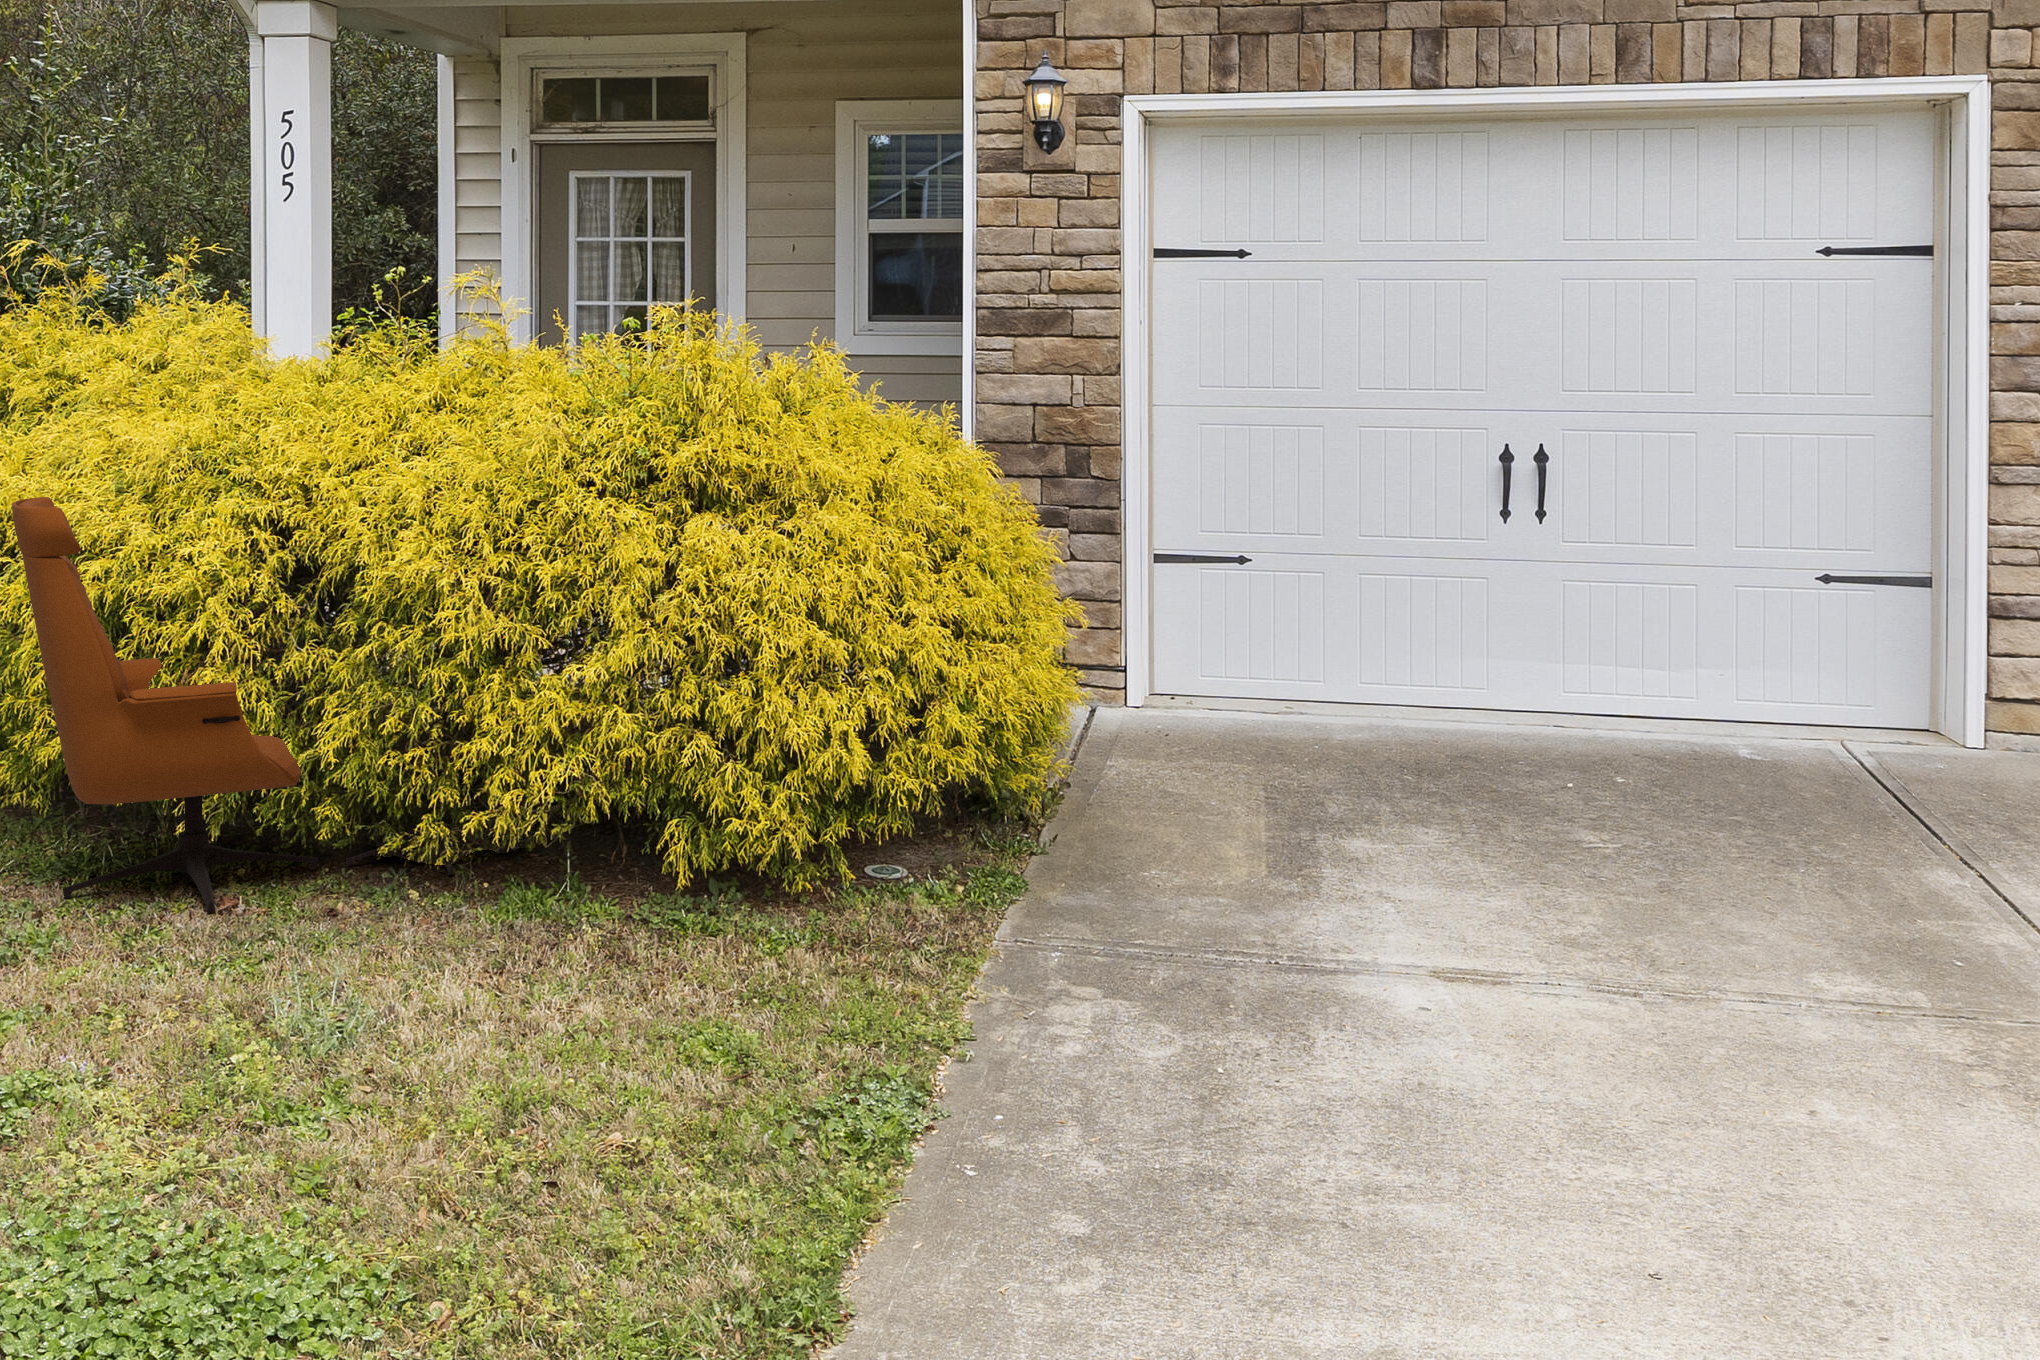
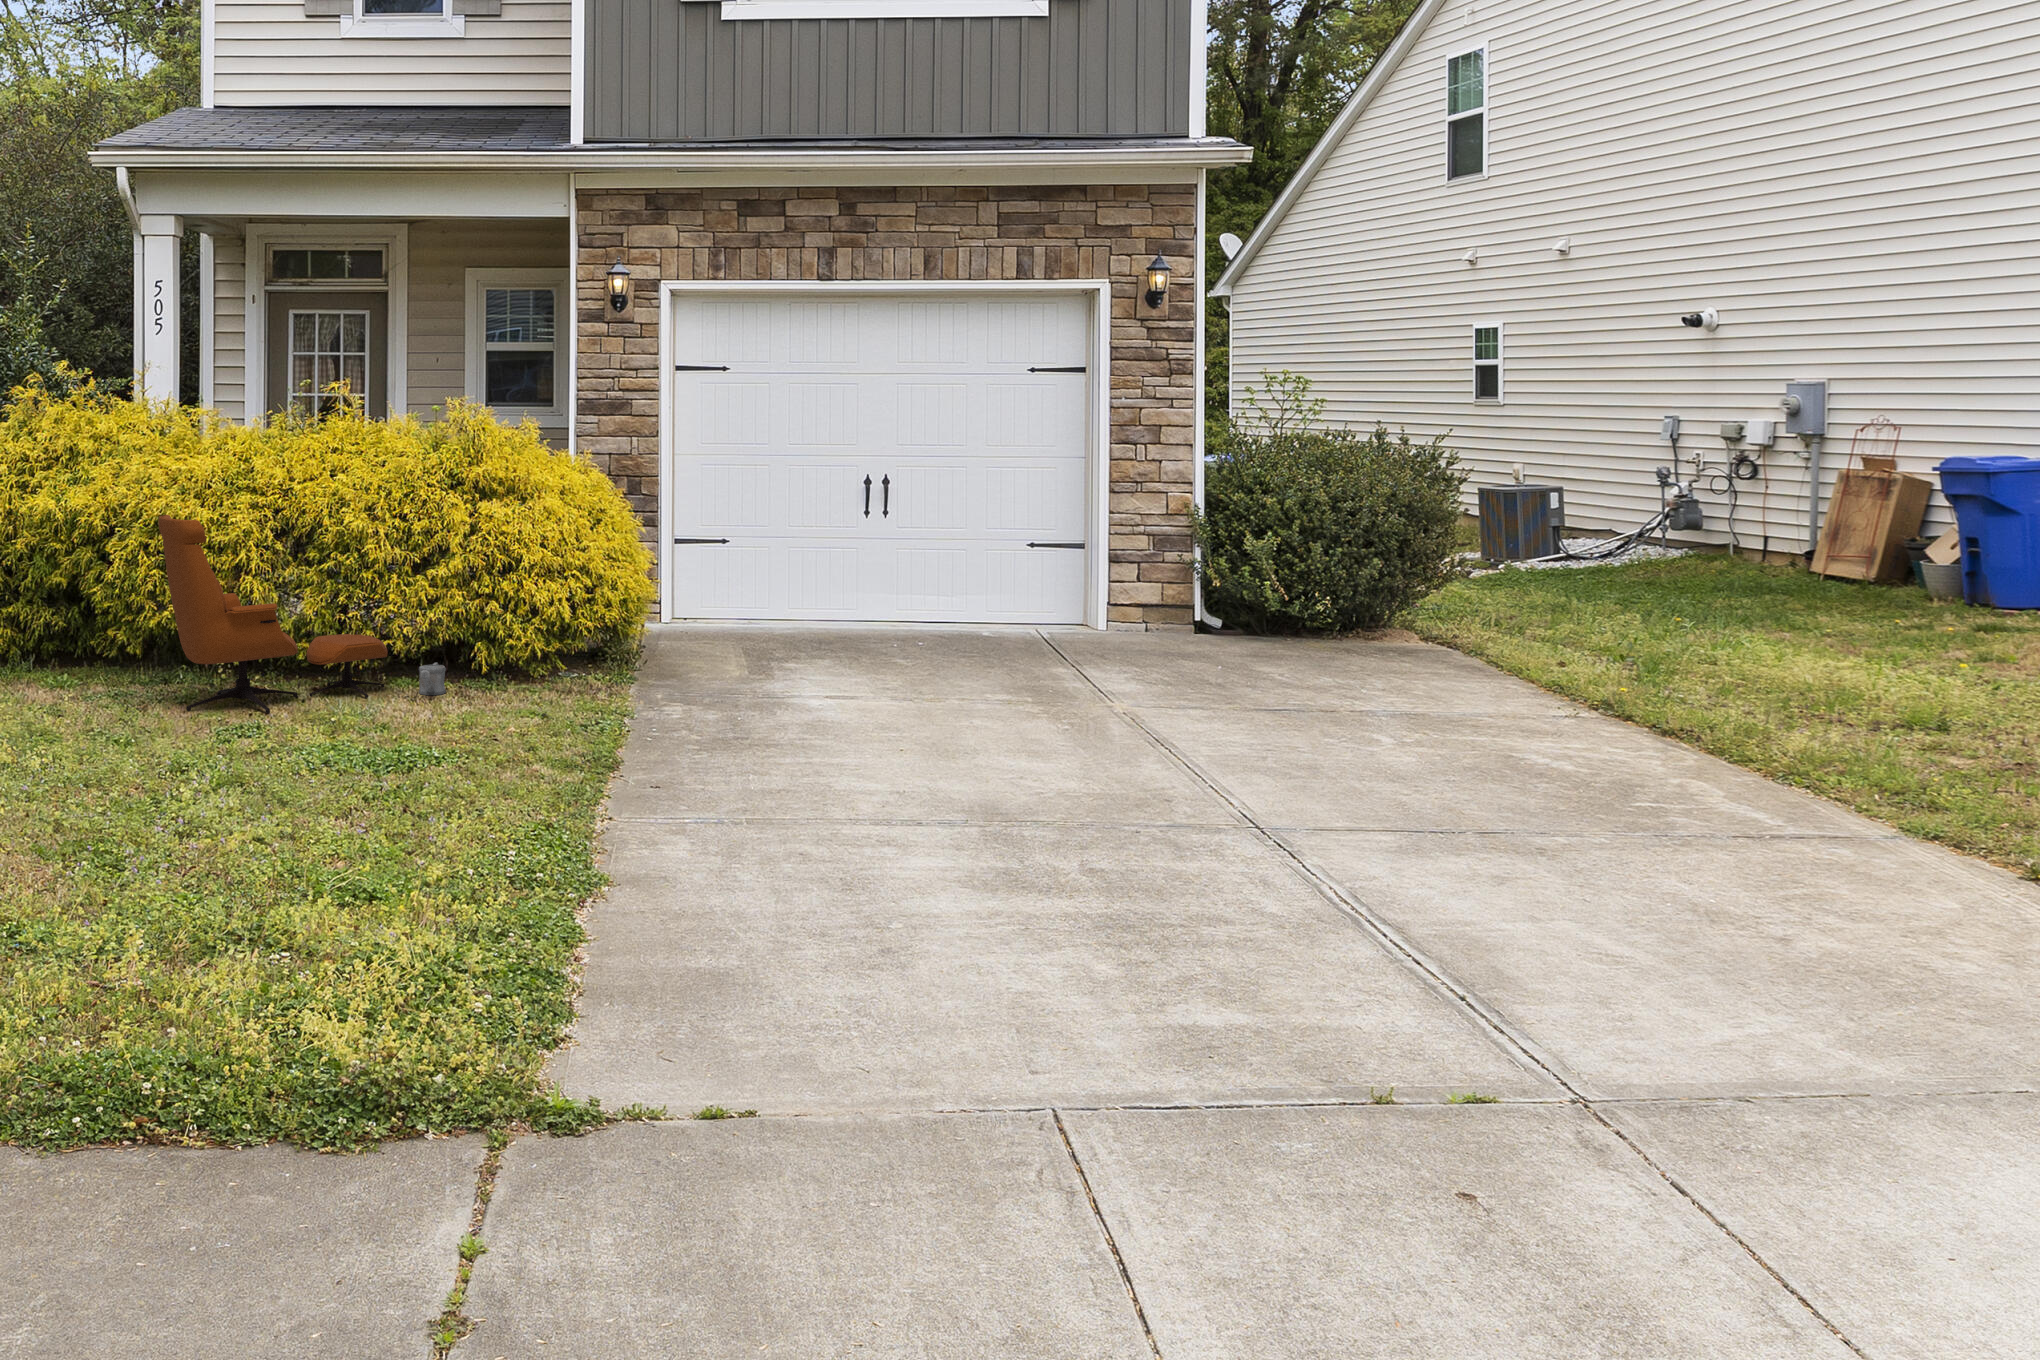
watering can: none [552,800,621,871] -> present [419,662,446,695]

